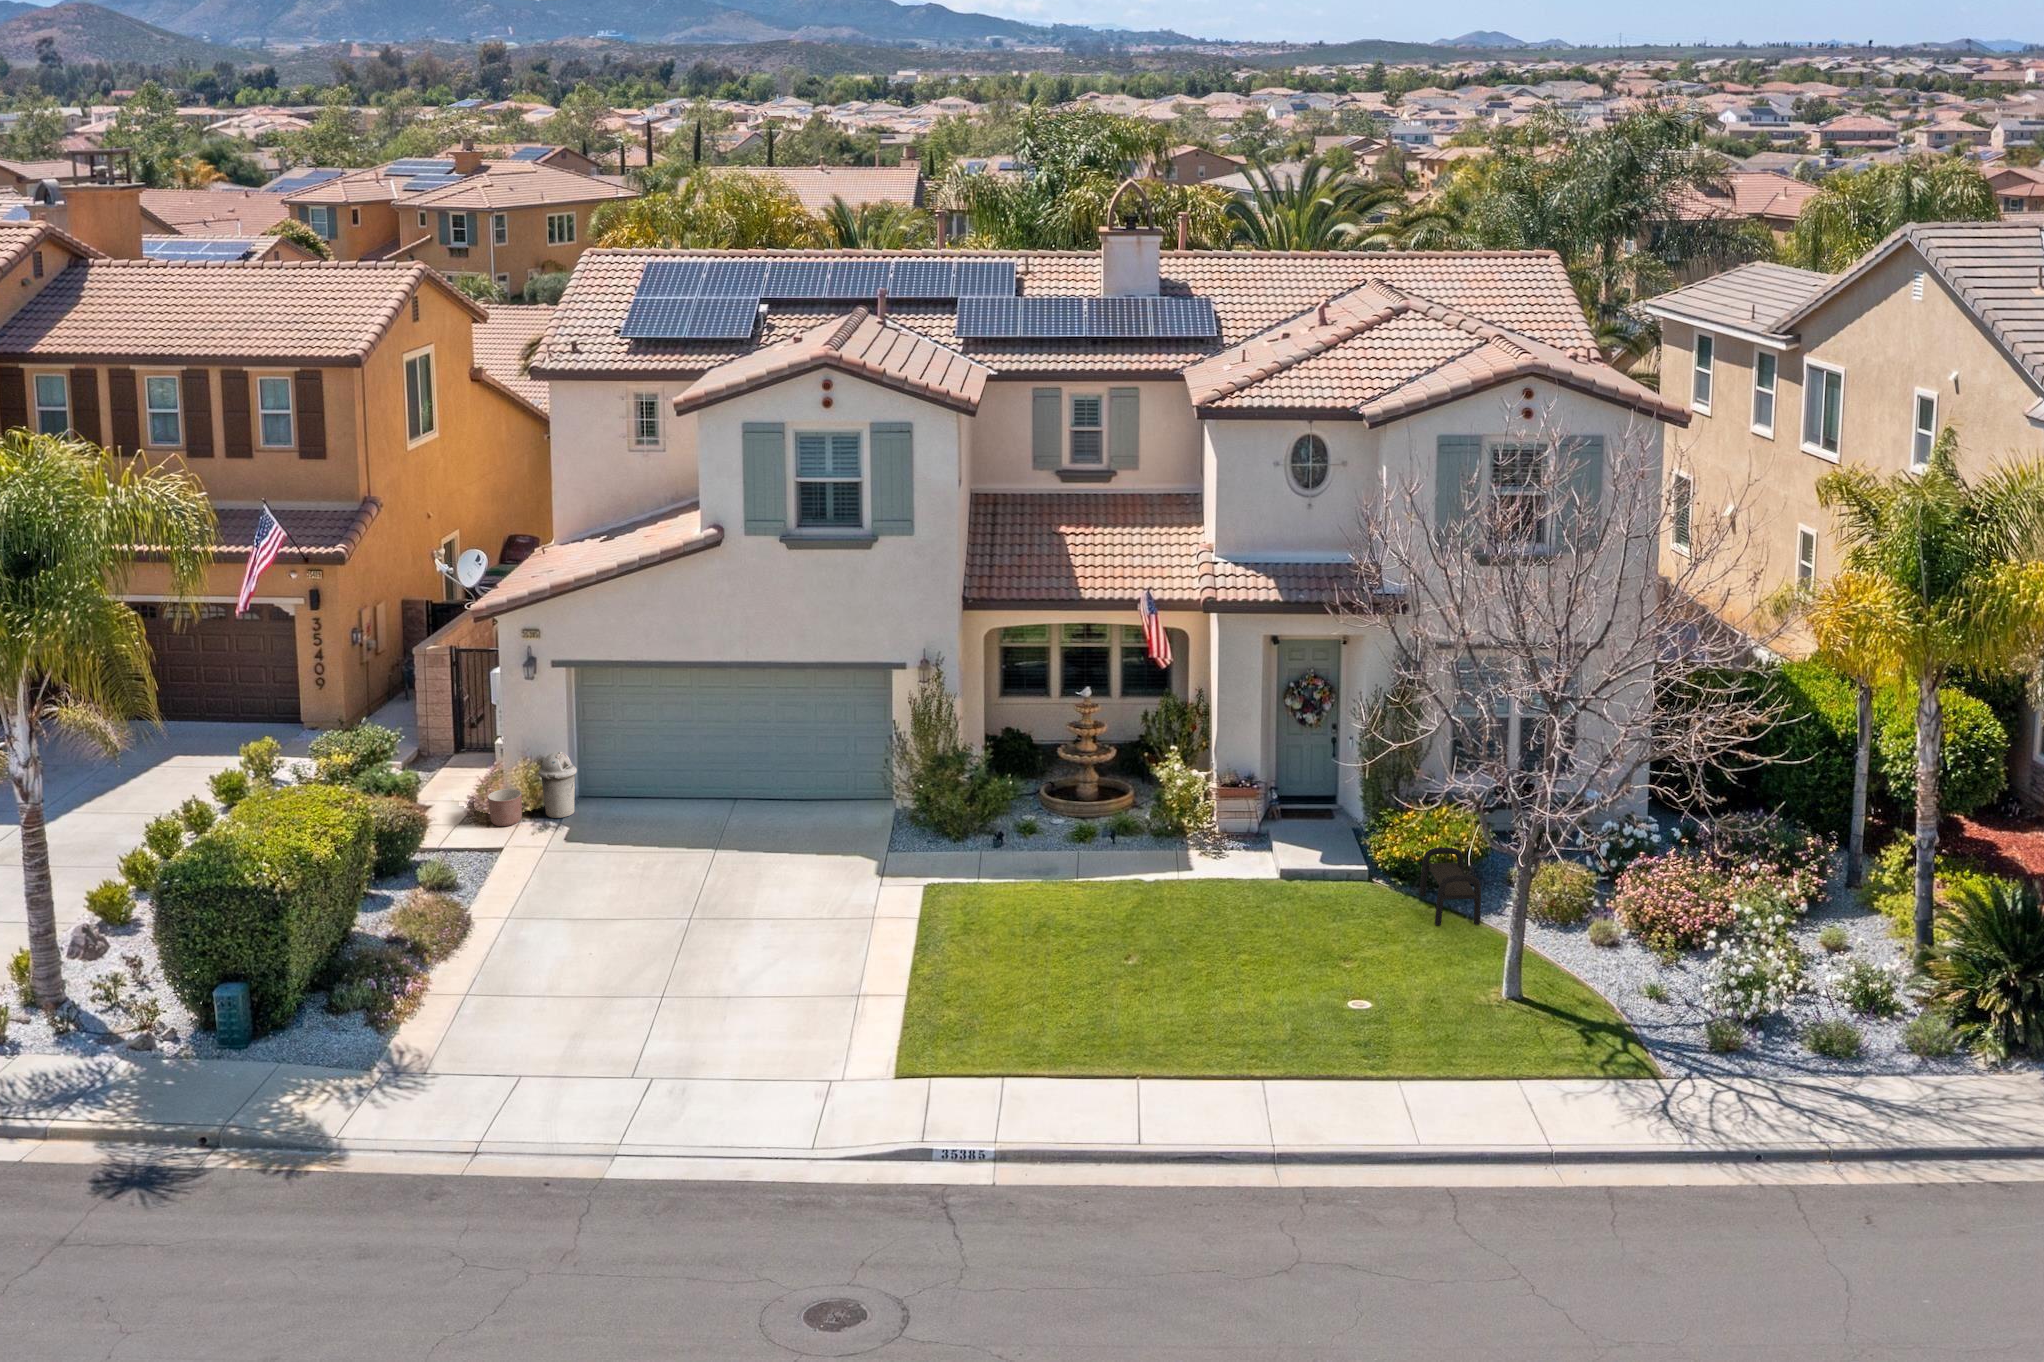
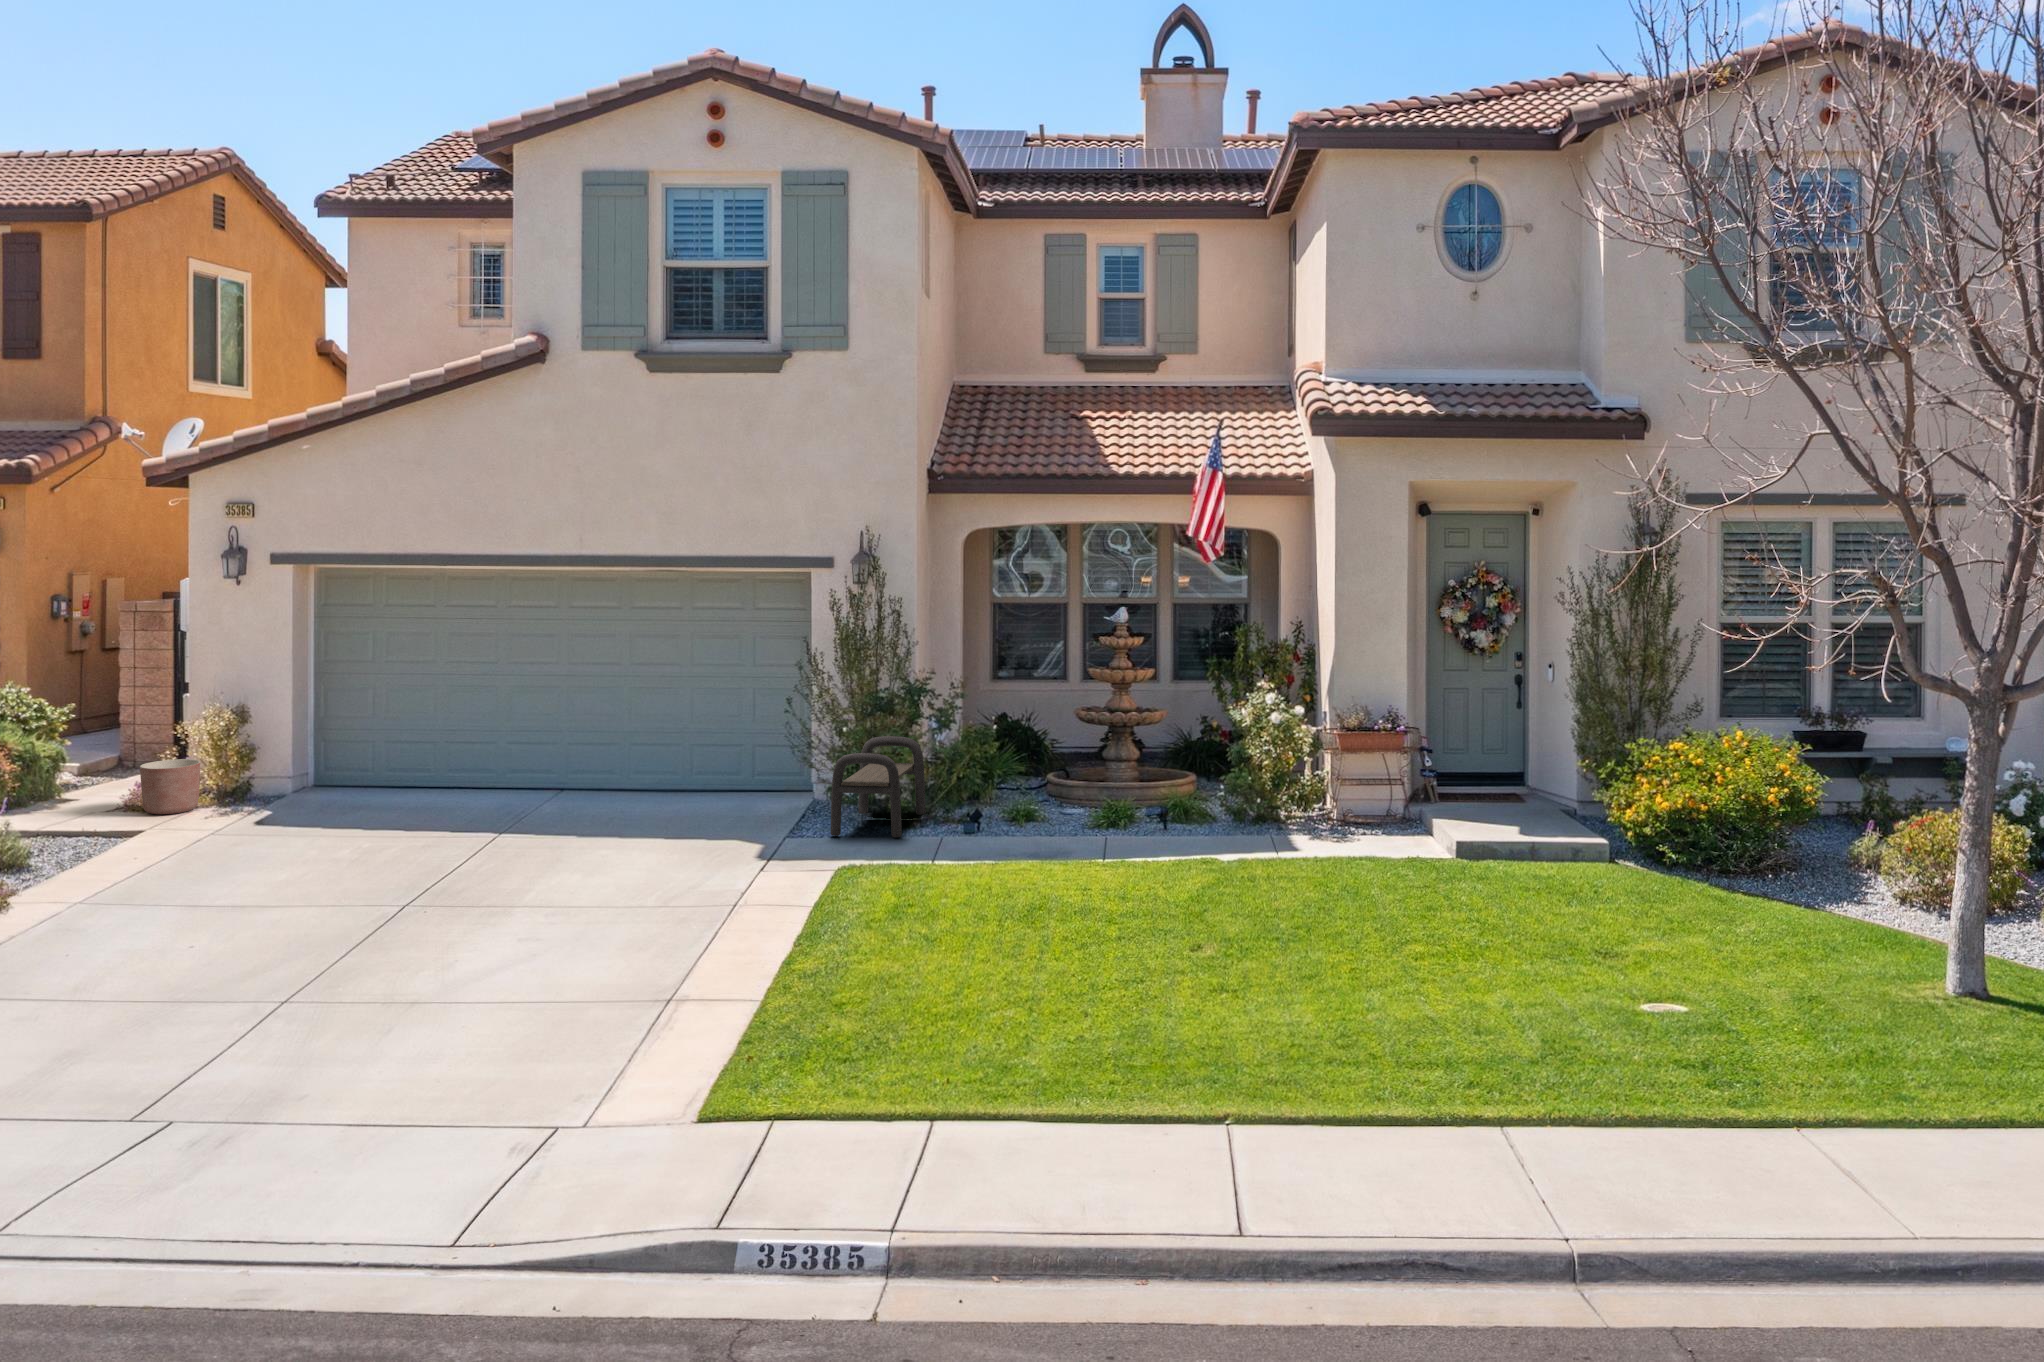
trash can: present [539,752,577,818] -> none [233,698,300,806]
bench: present [1419,848,1481,925] -> present [831,736,926,837]

